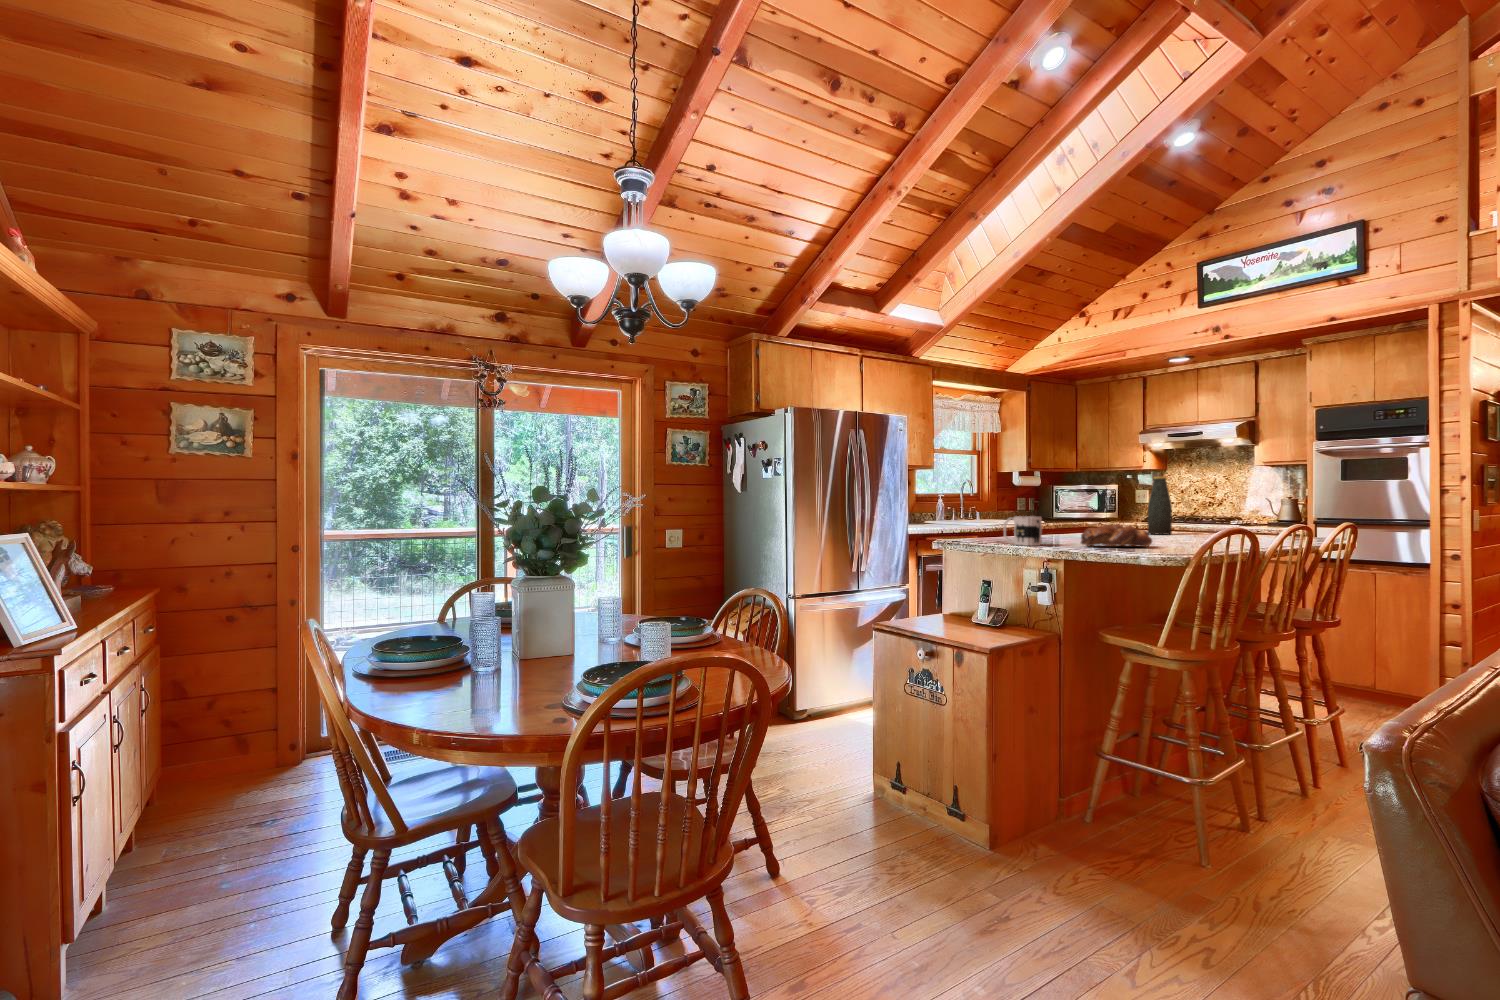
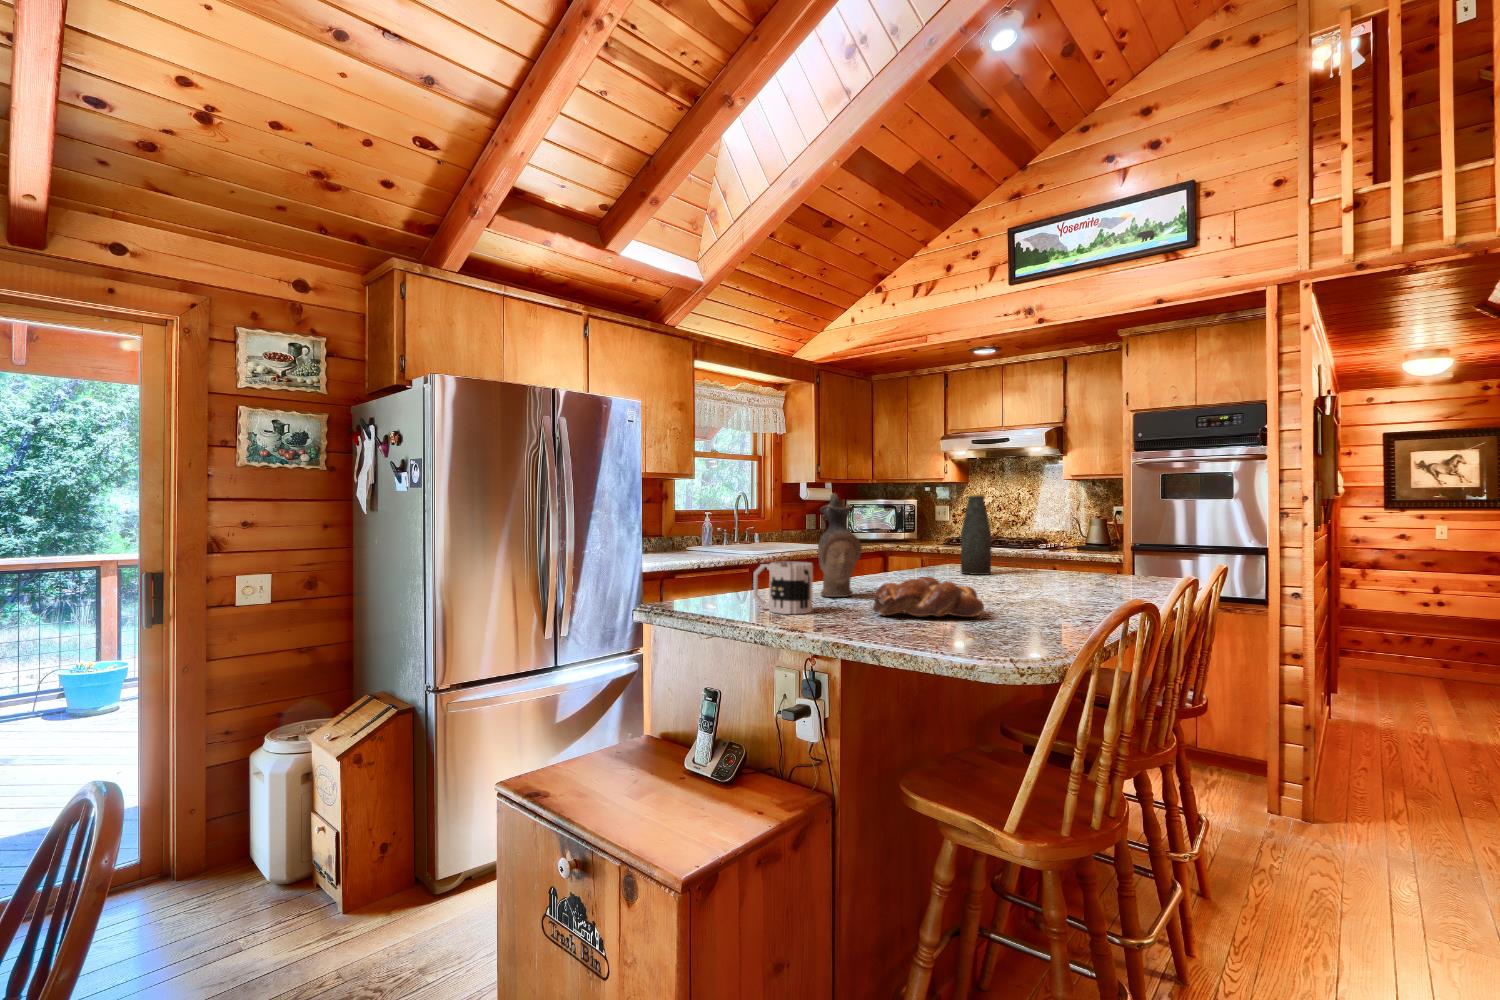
ceramic pitcher: none [1043,476,1072,541] -> present [818,493,862,597]

